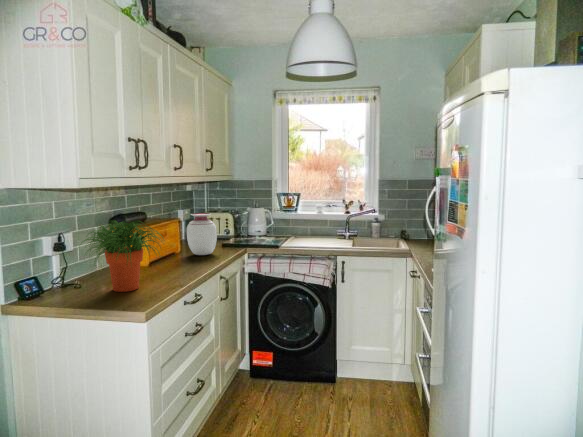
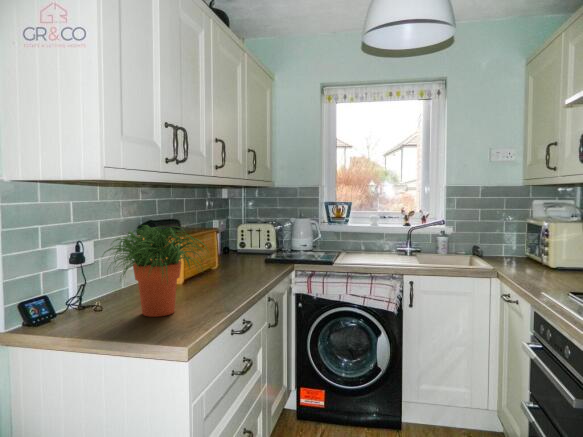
vase: present [187,213,217,255] -> none [226,222,262,272]

